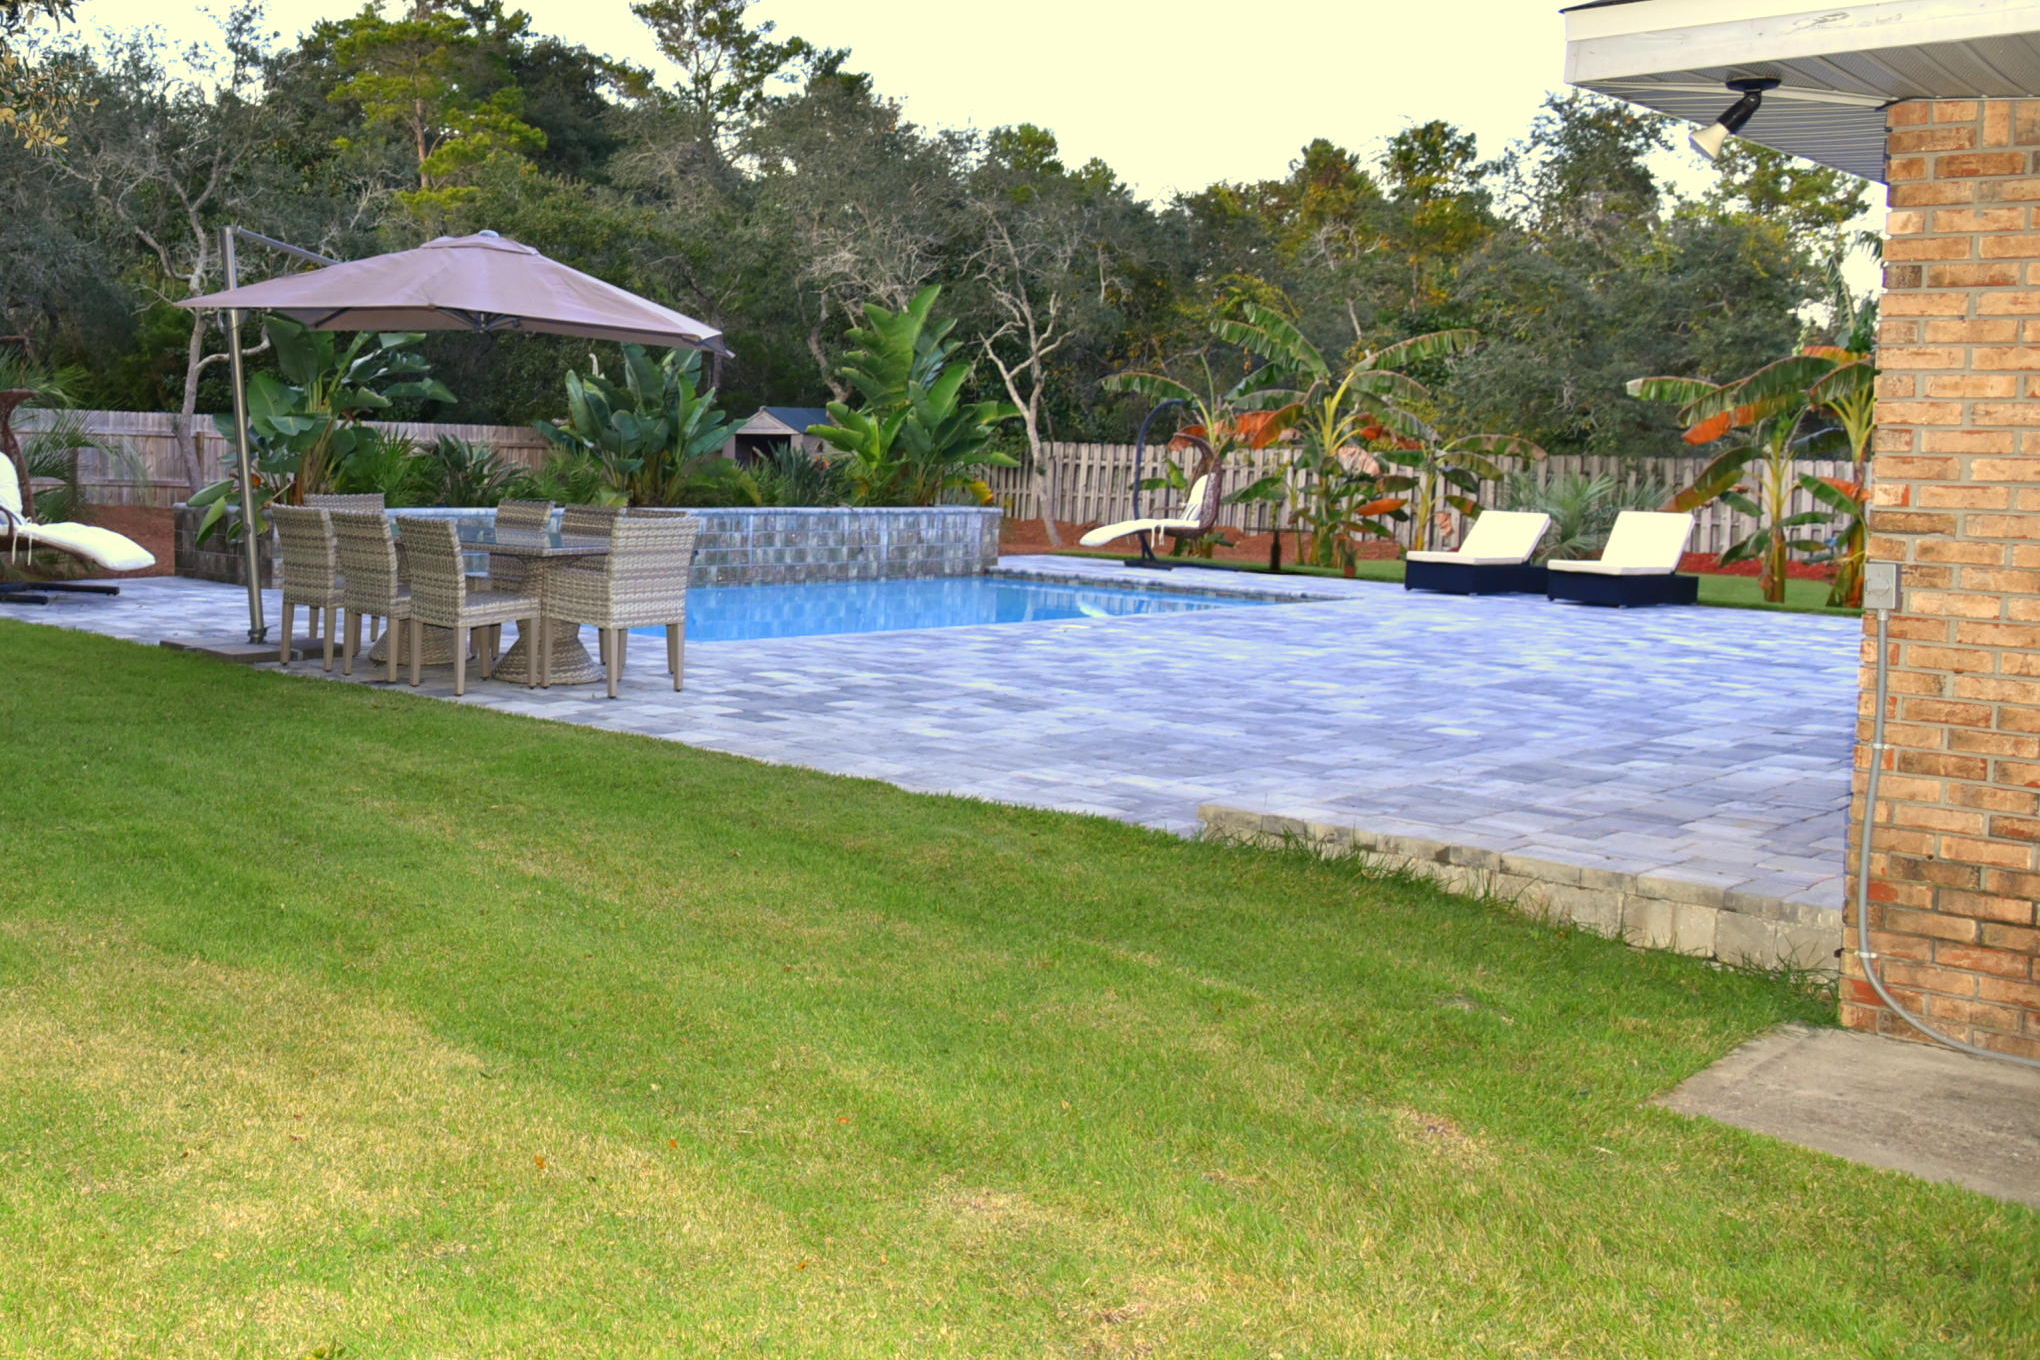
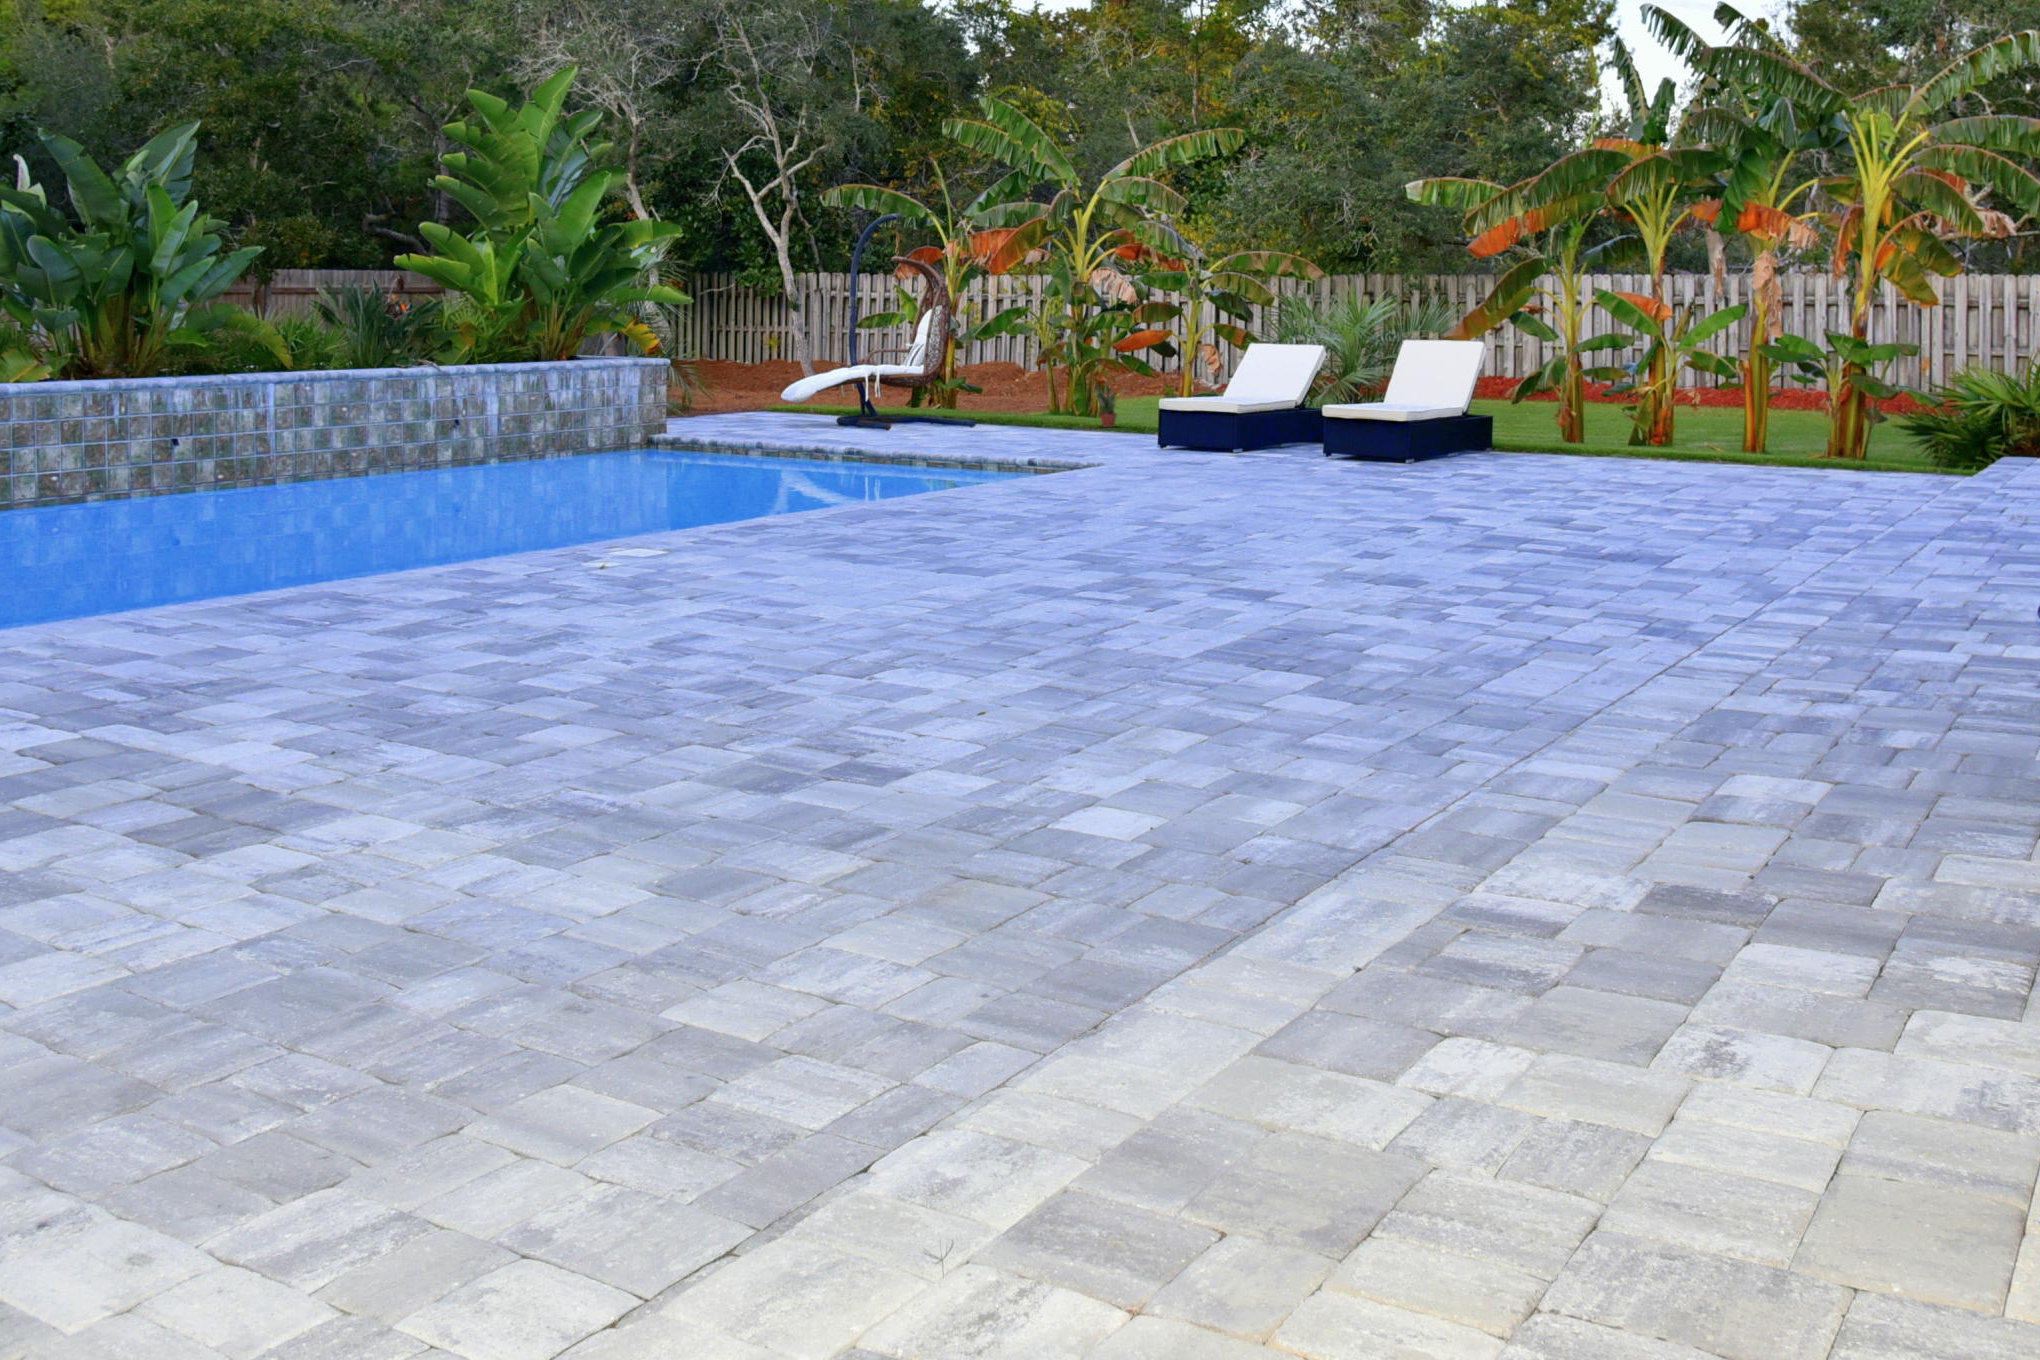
side table: present [1244,527,1311,573] -> none [986,369,1065,425]

